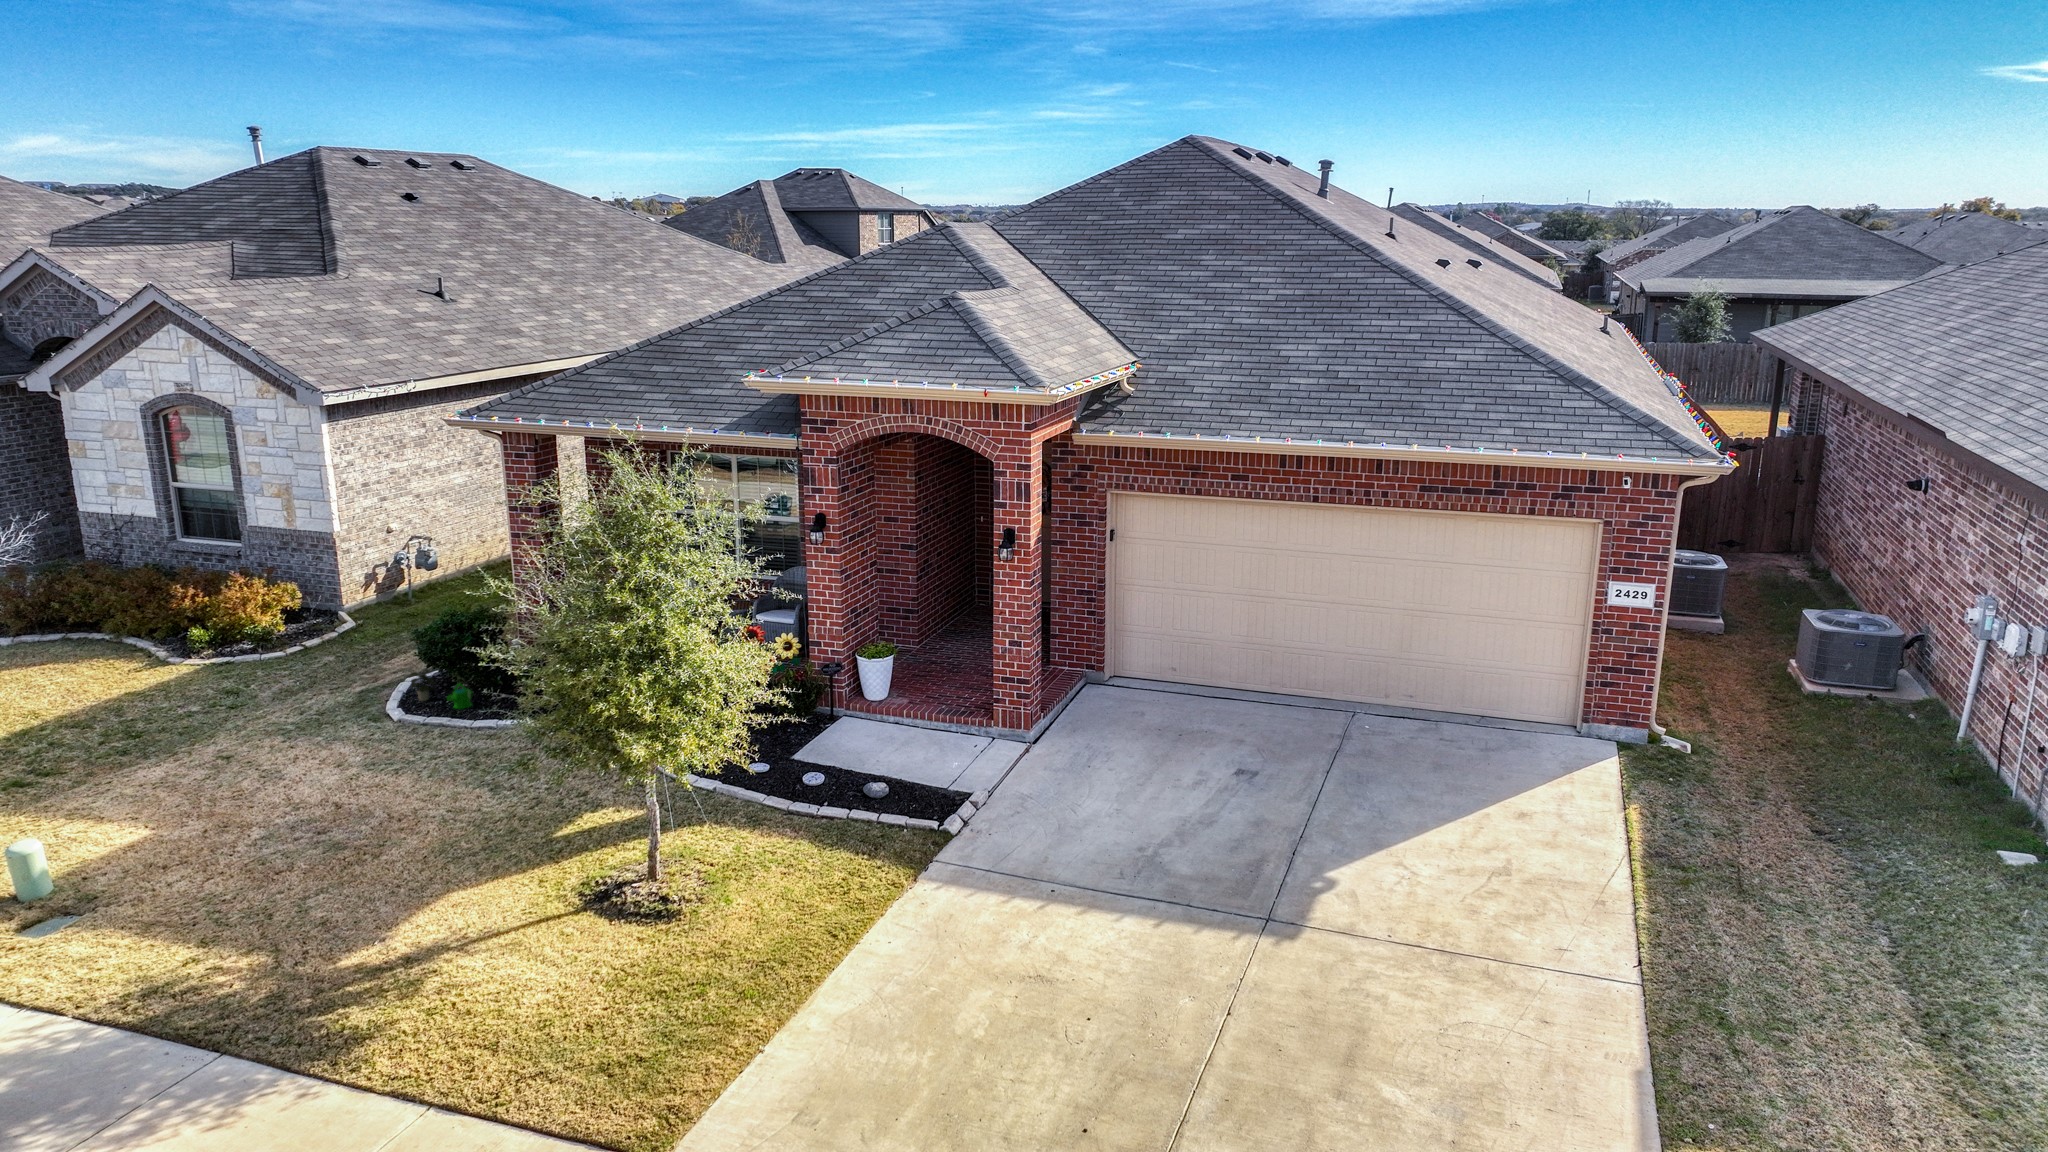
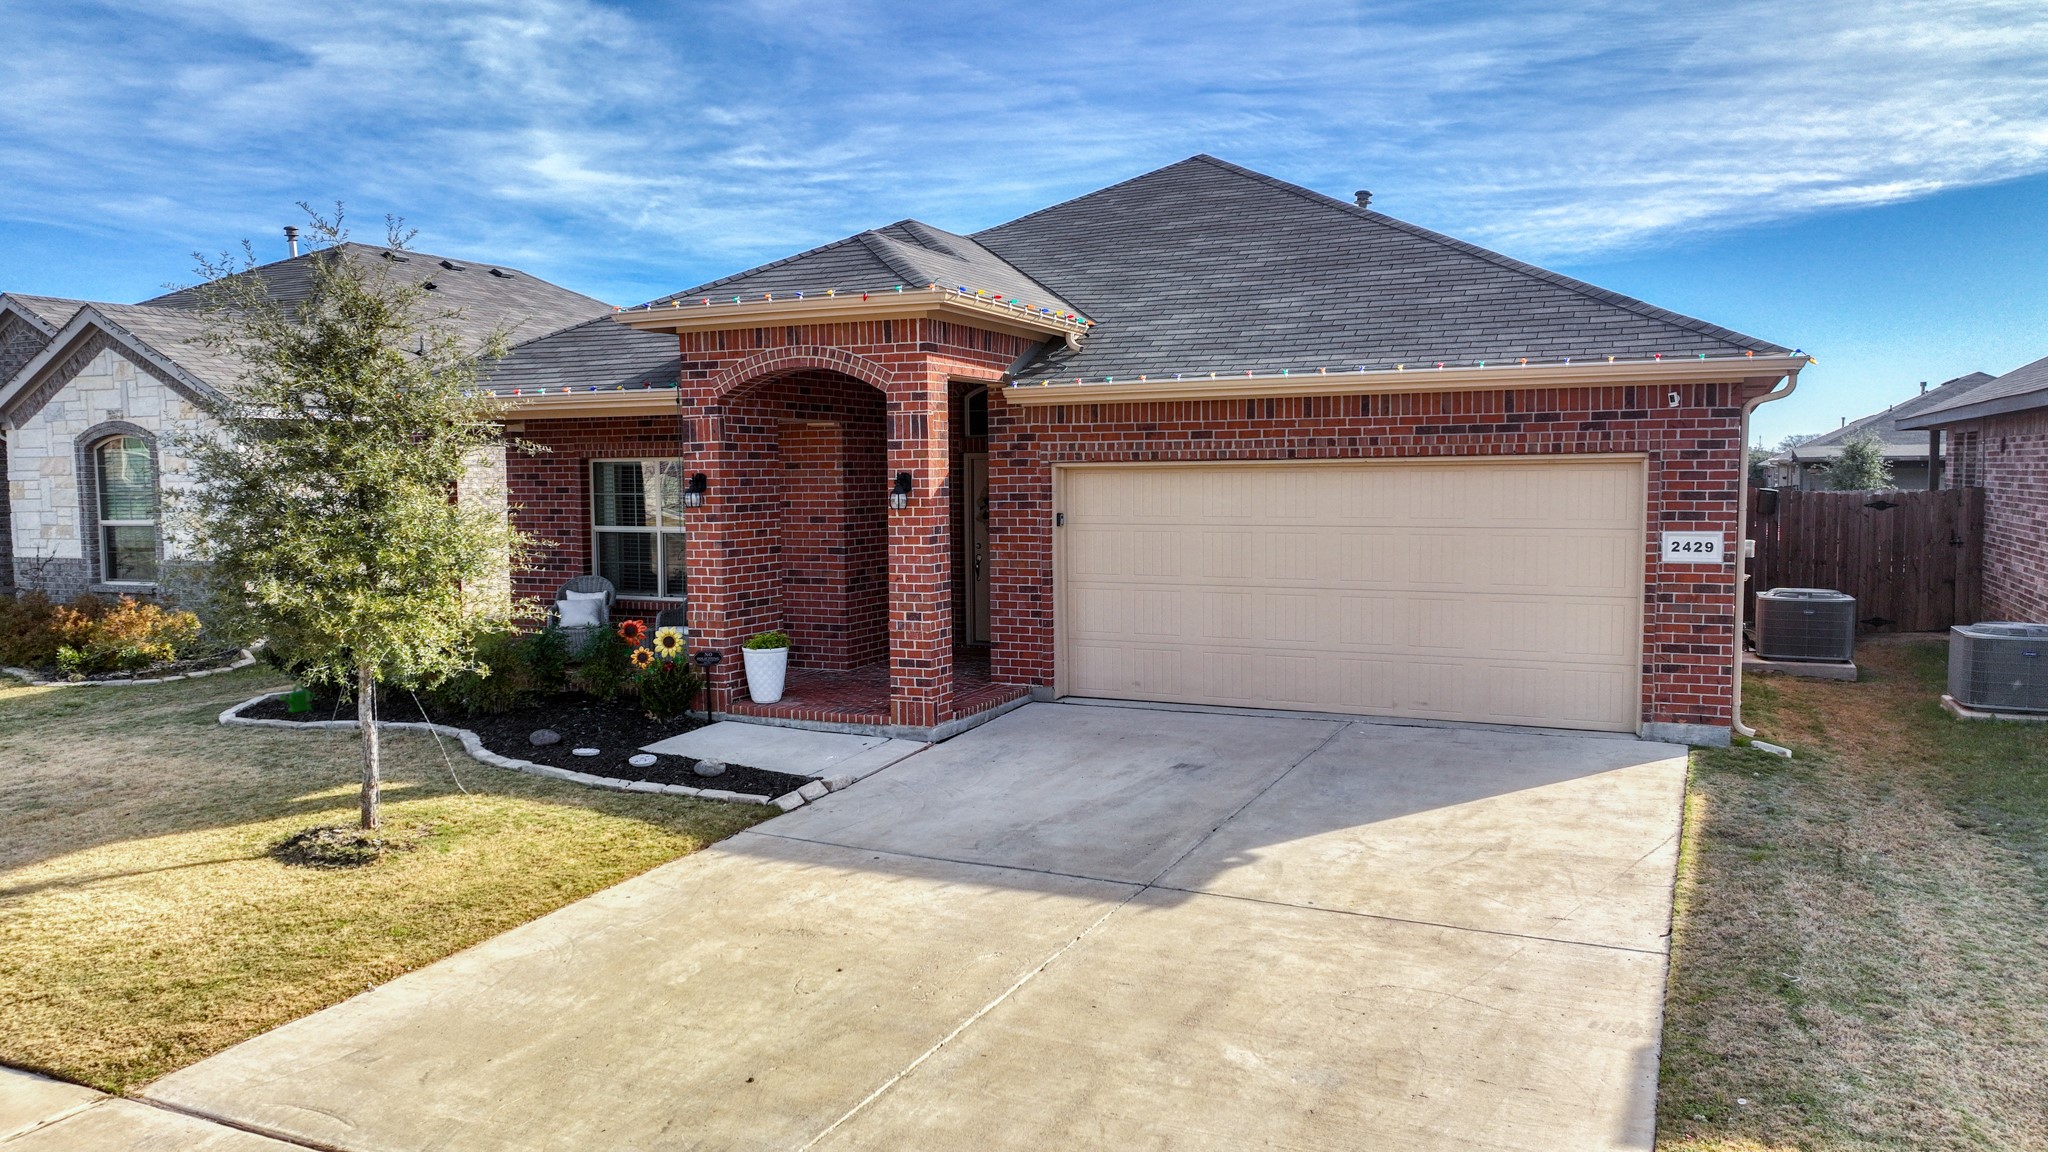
potted plant: present [409,669,435,701] -> none [246,669,279,707]

